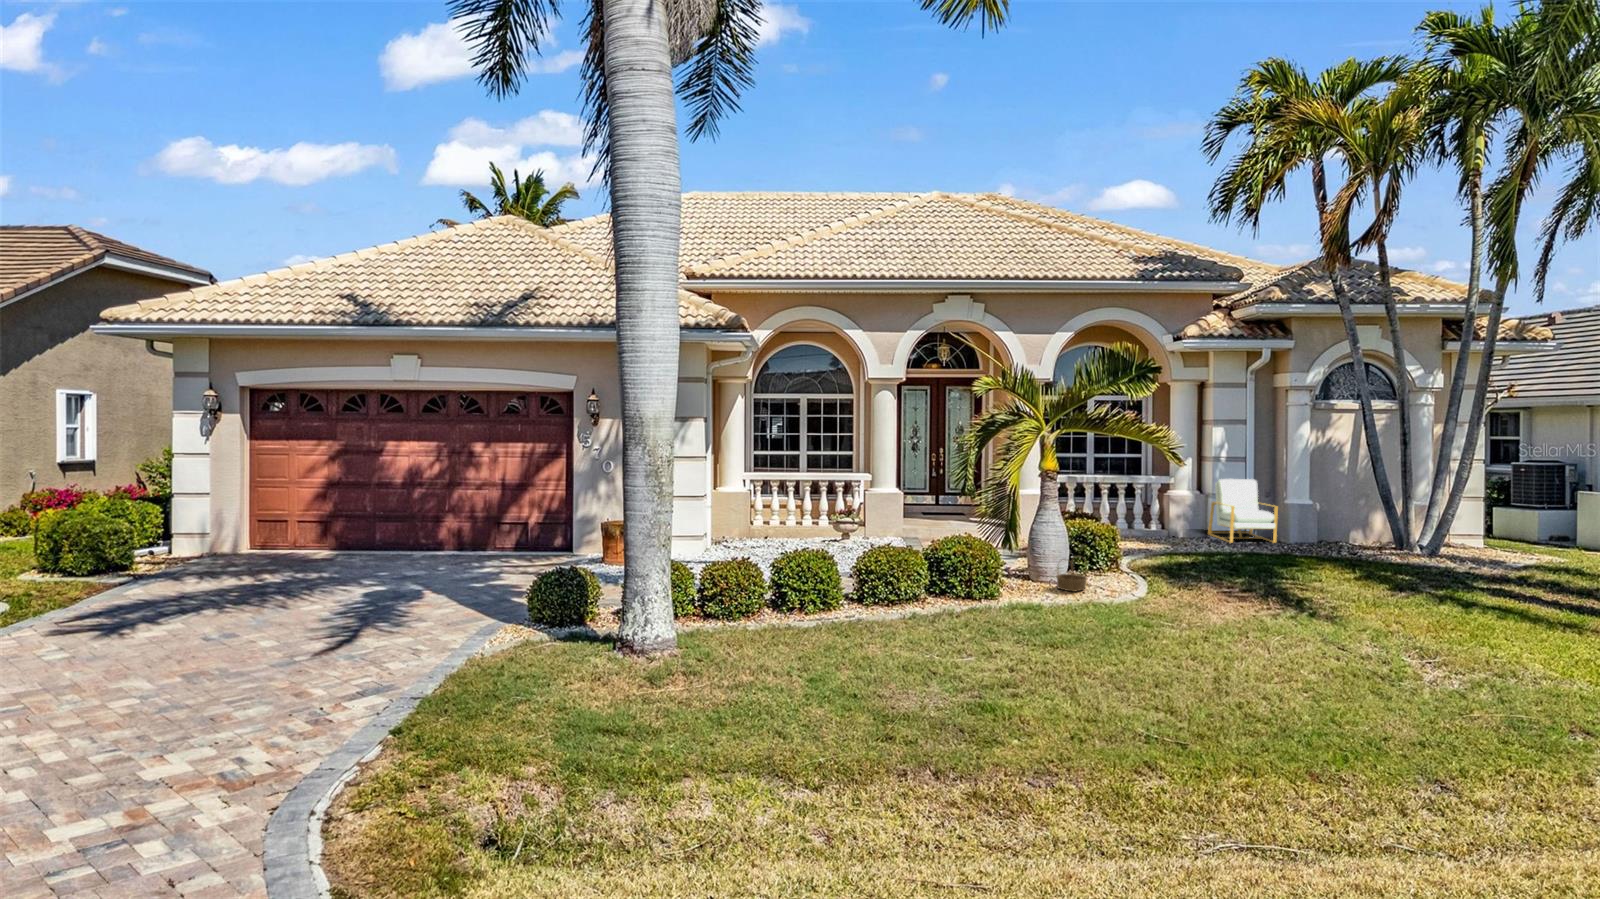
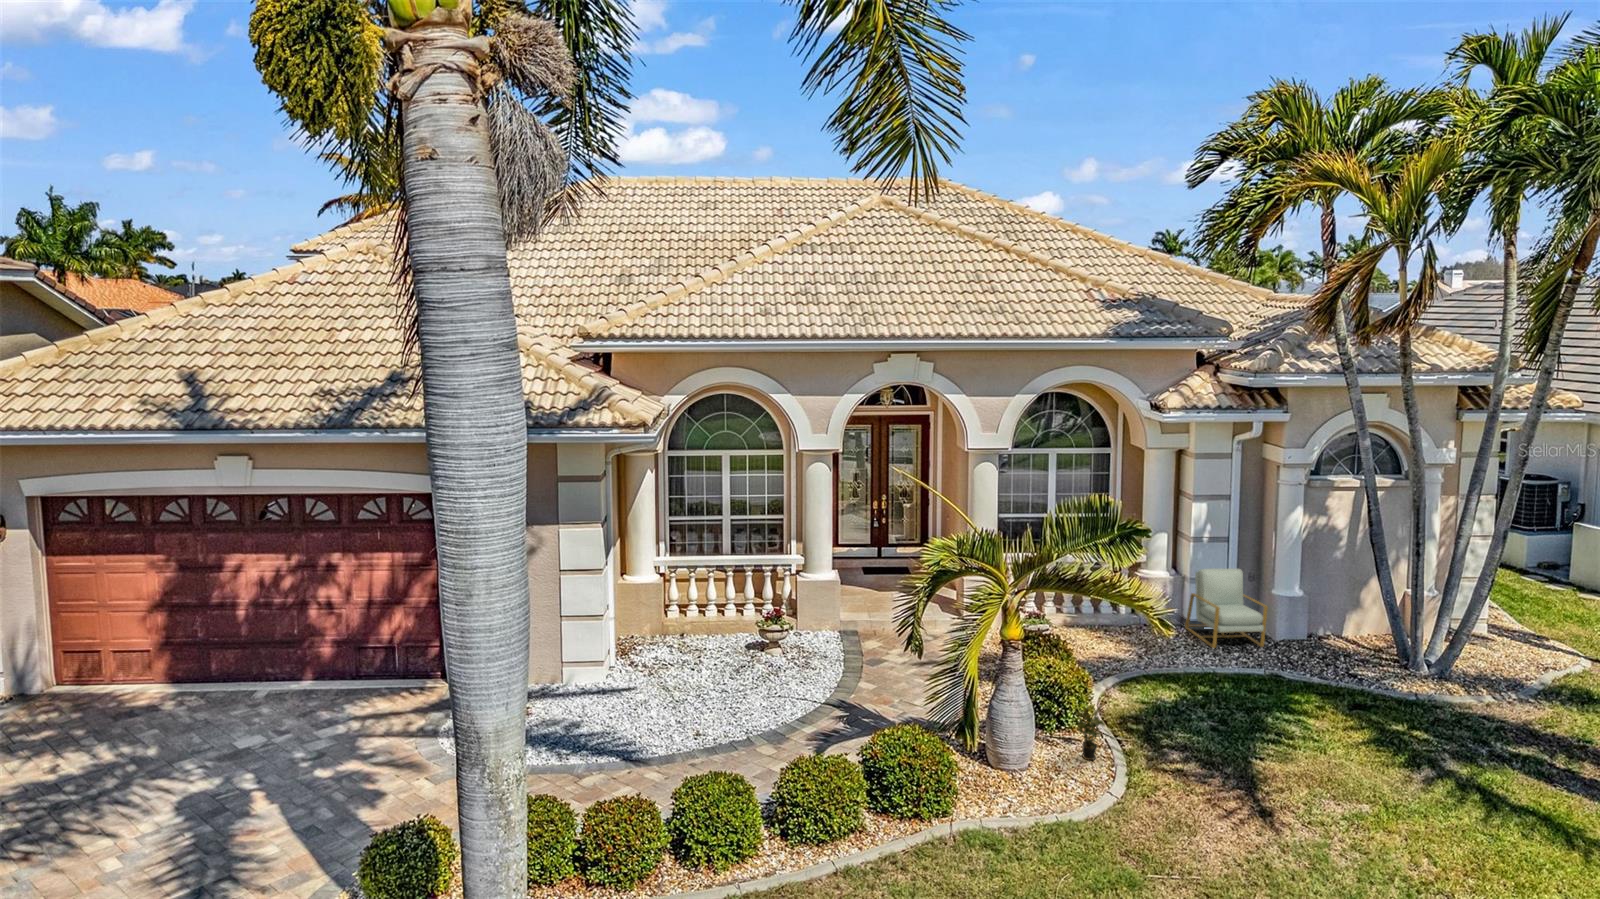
potted plant: none [1097,534,1122,582] -> present [1076,703,1105,760]
basket: present [1056,562,1087,591] -> none [1027,741,1066,792]

